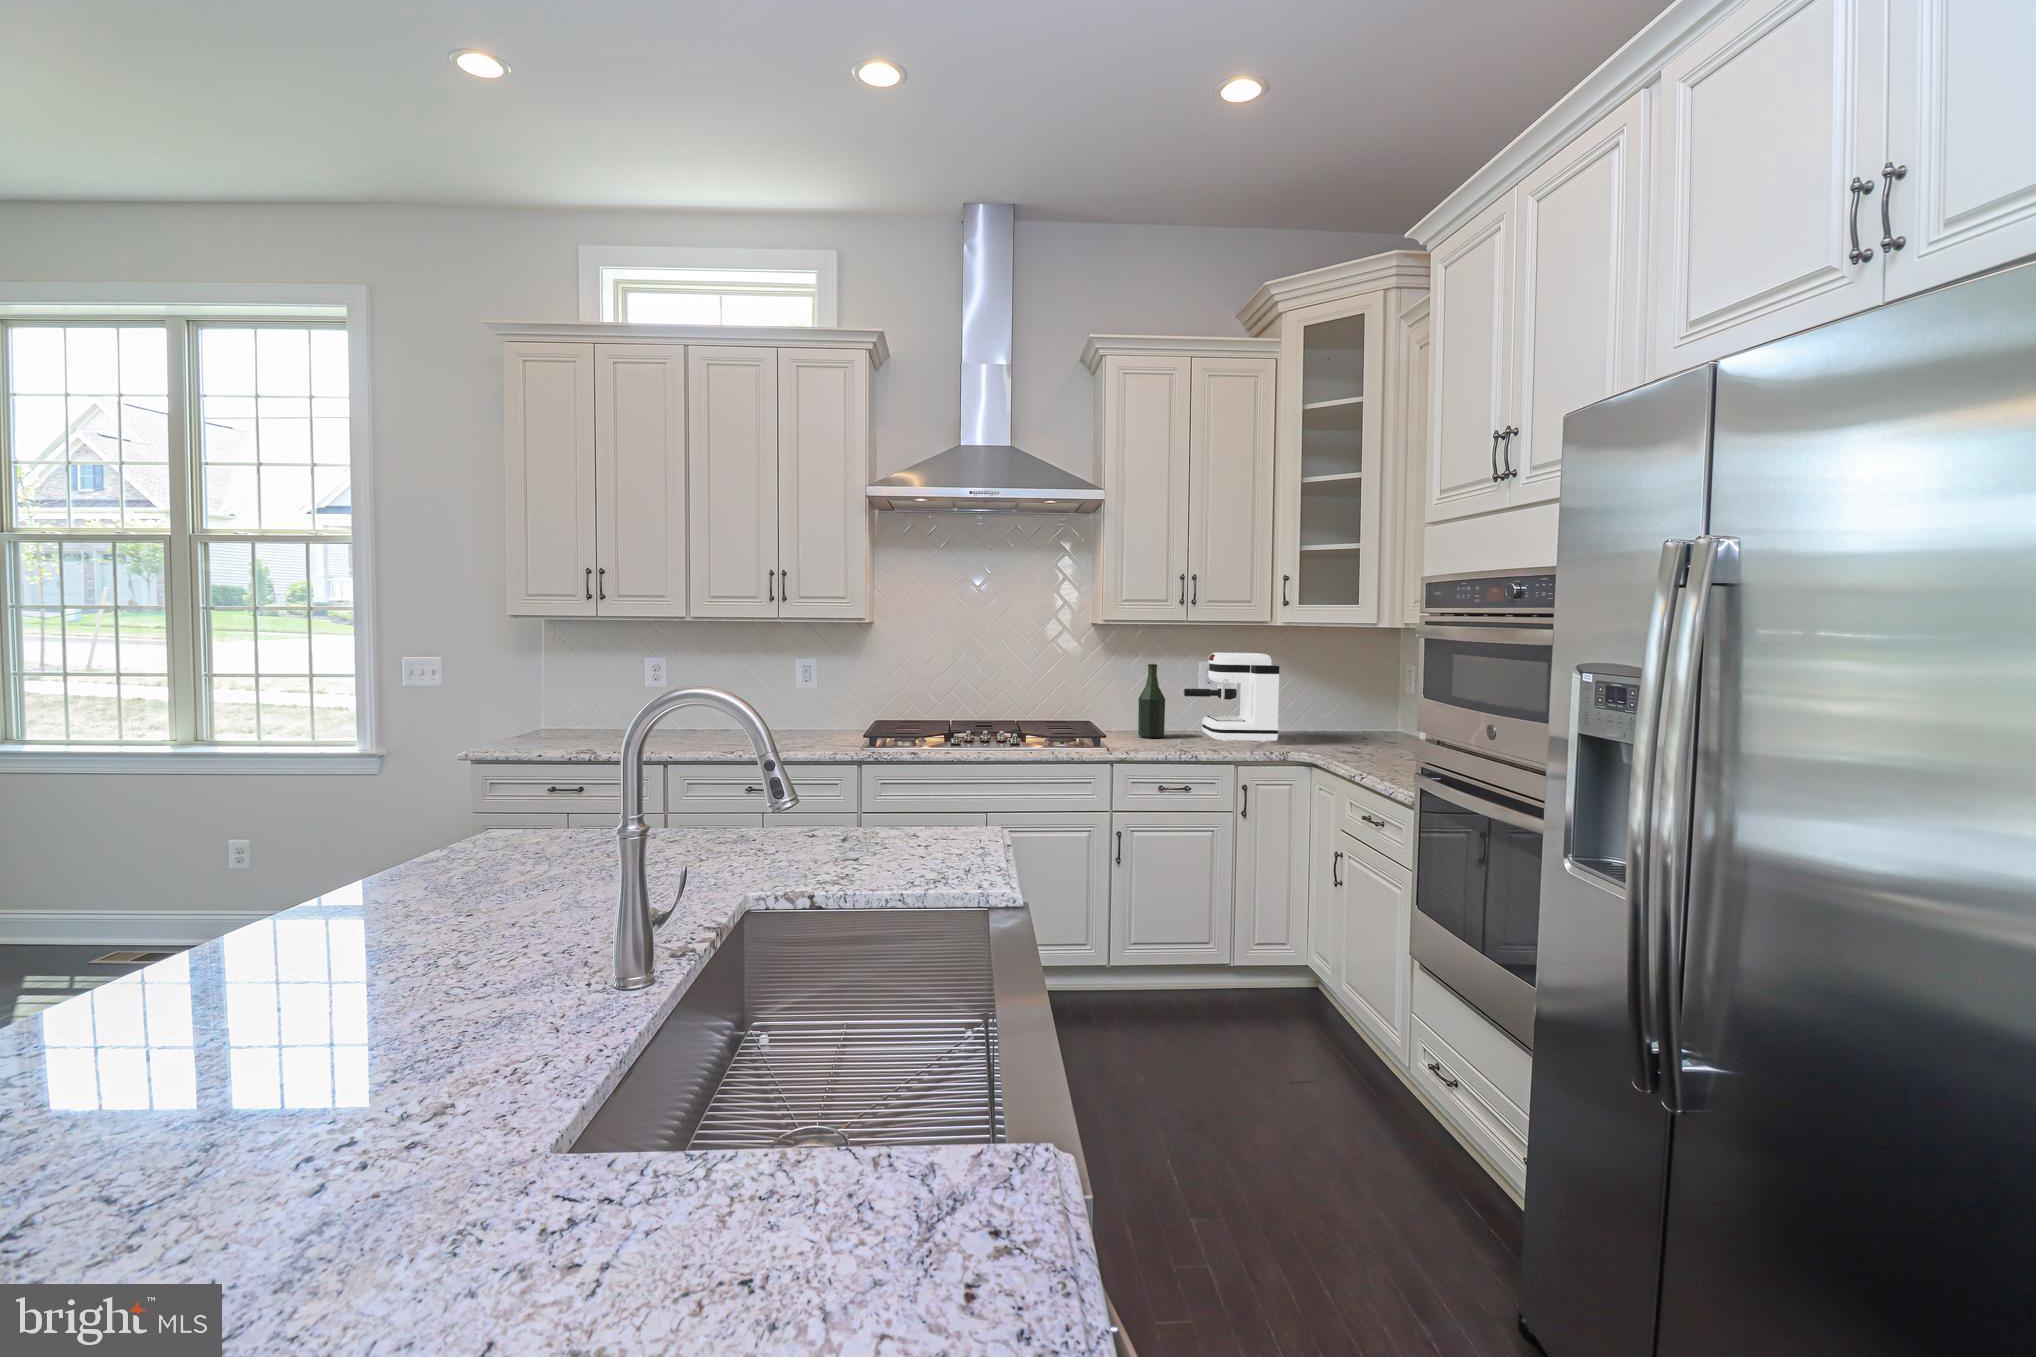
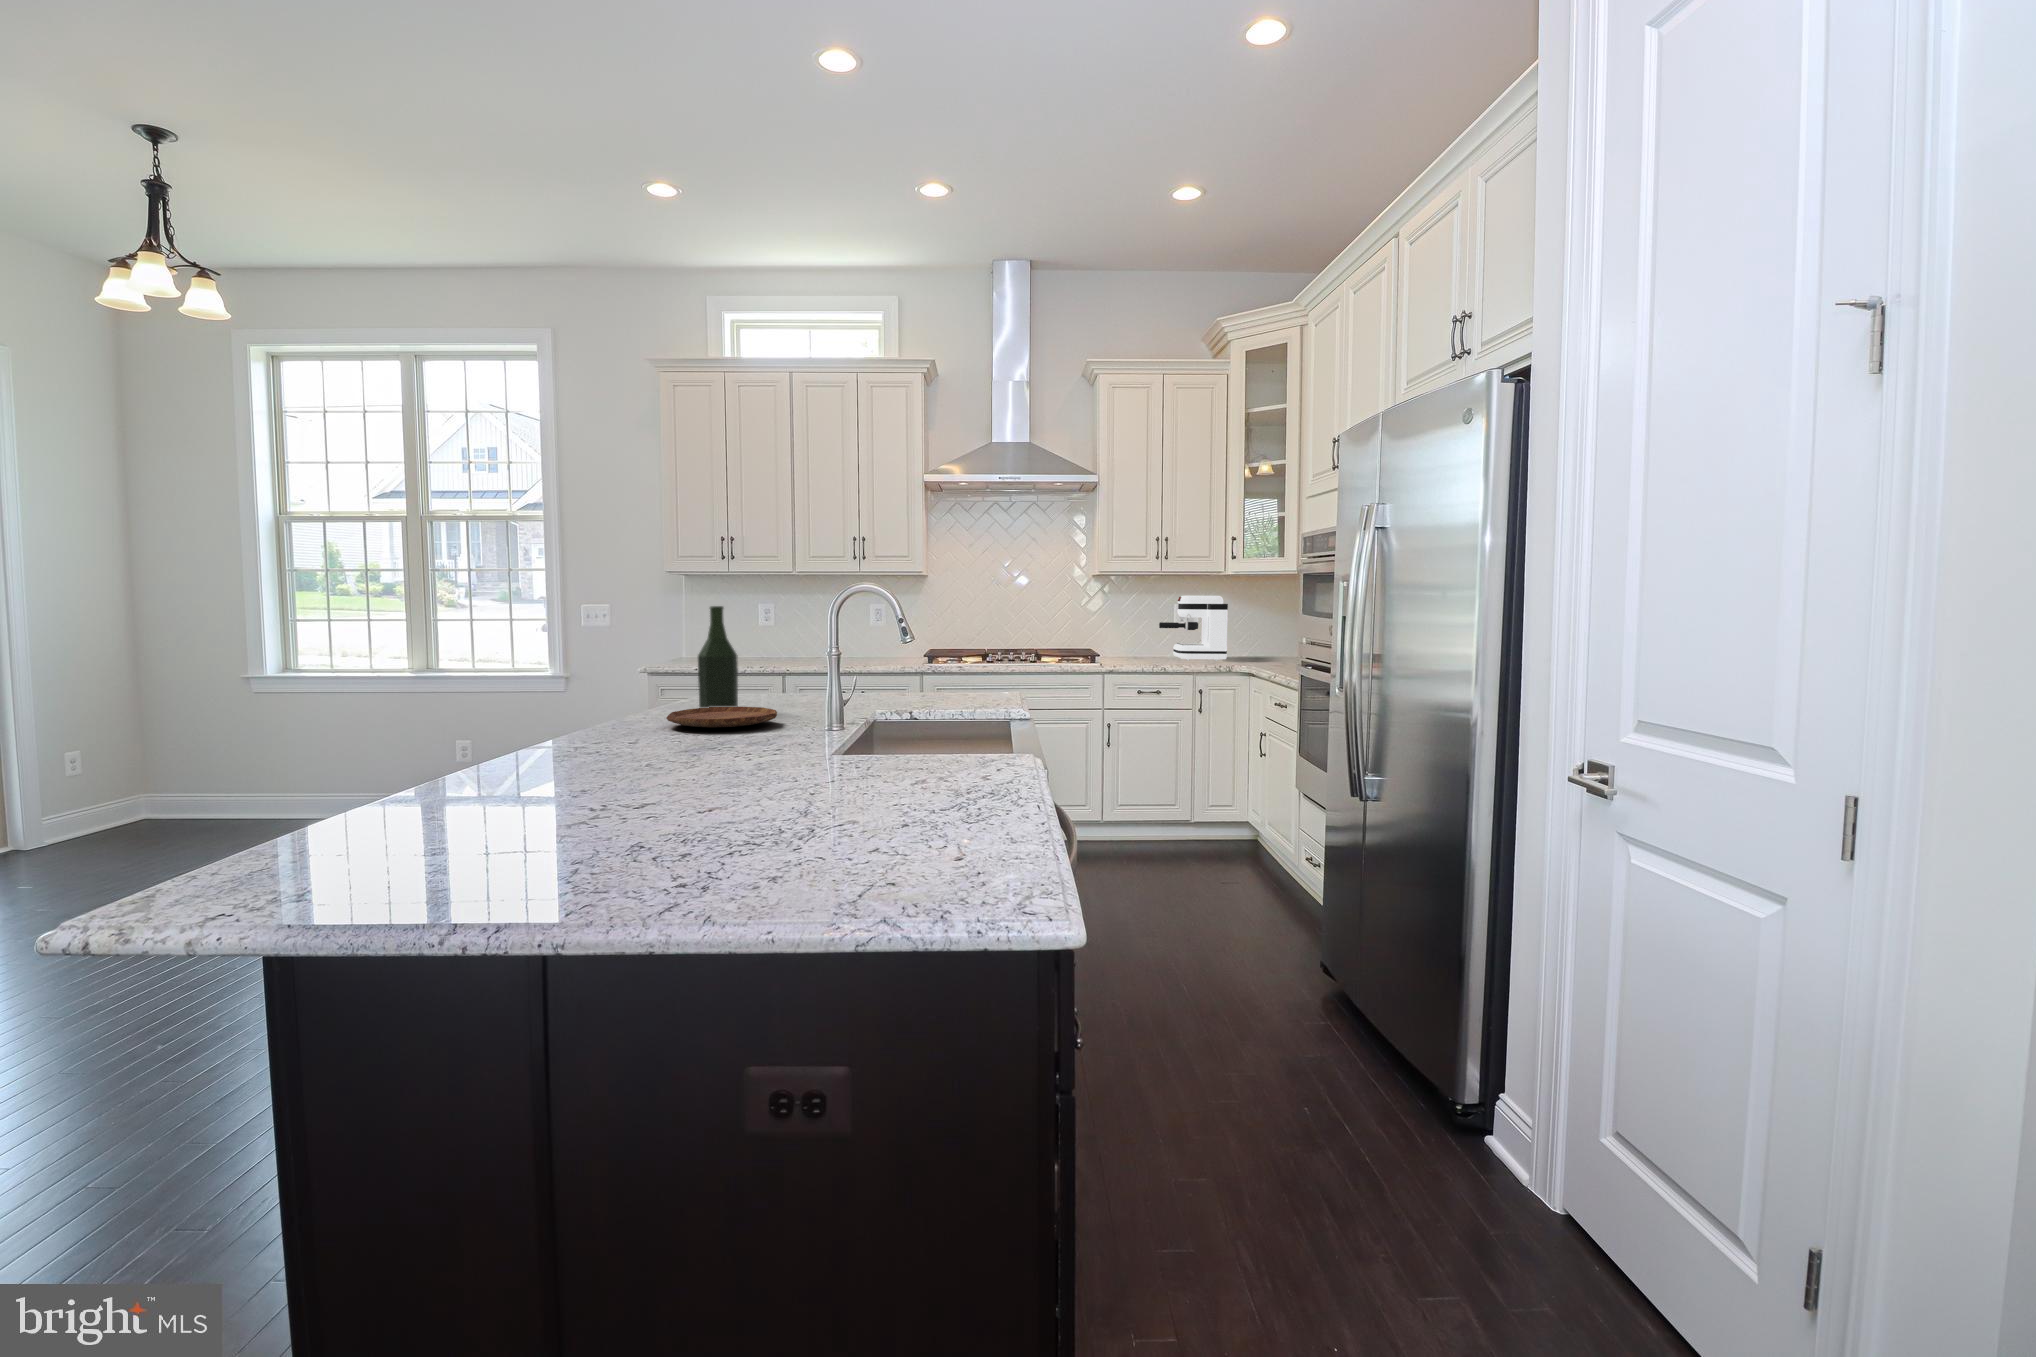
bottle: present [1138,664,1165,738] -> present [698,606,738,708]
tray: none [123,964,444,1082] -> present [666,707,777,728]

